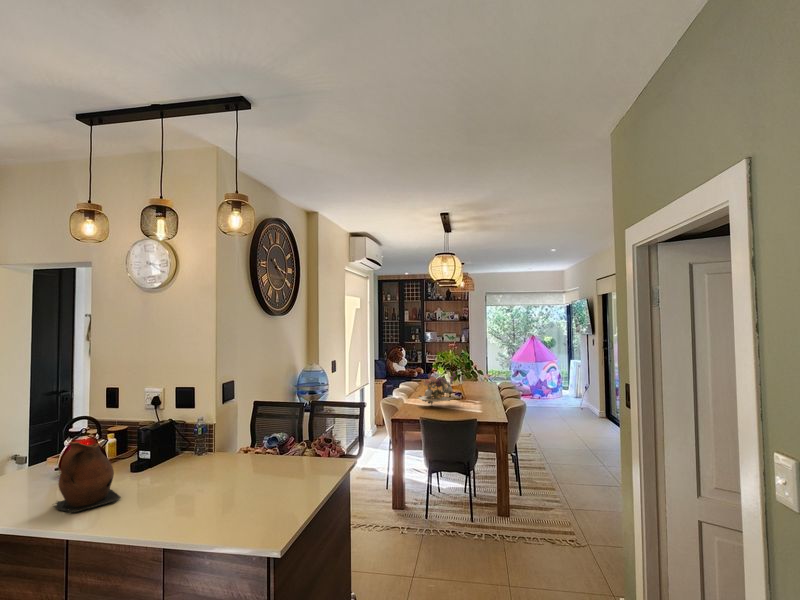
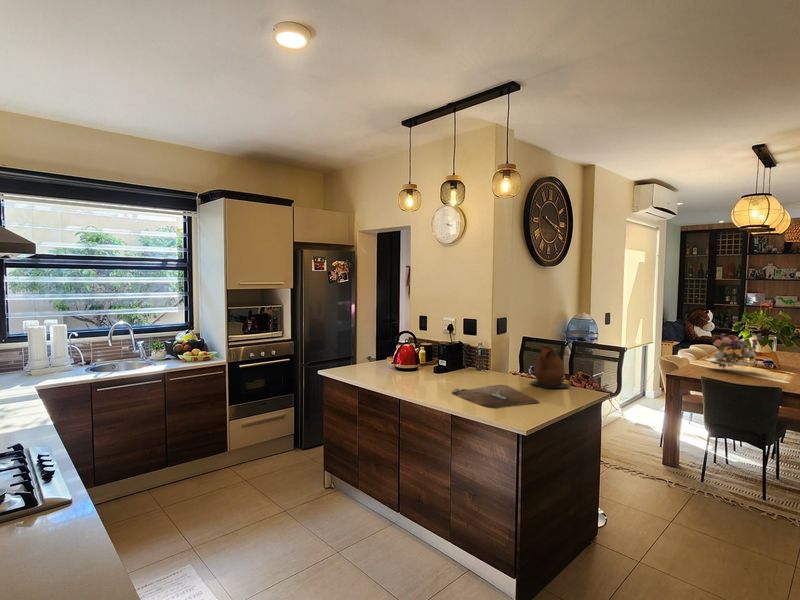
ceramic pitcher: present [55,442,121,513] -> present [531,345,570,388]
cutting board: none [163,474,288,523] -> present [452,385,539,409]

